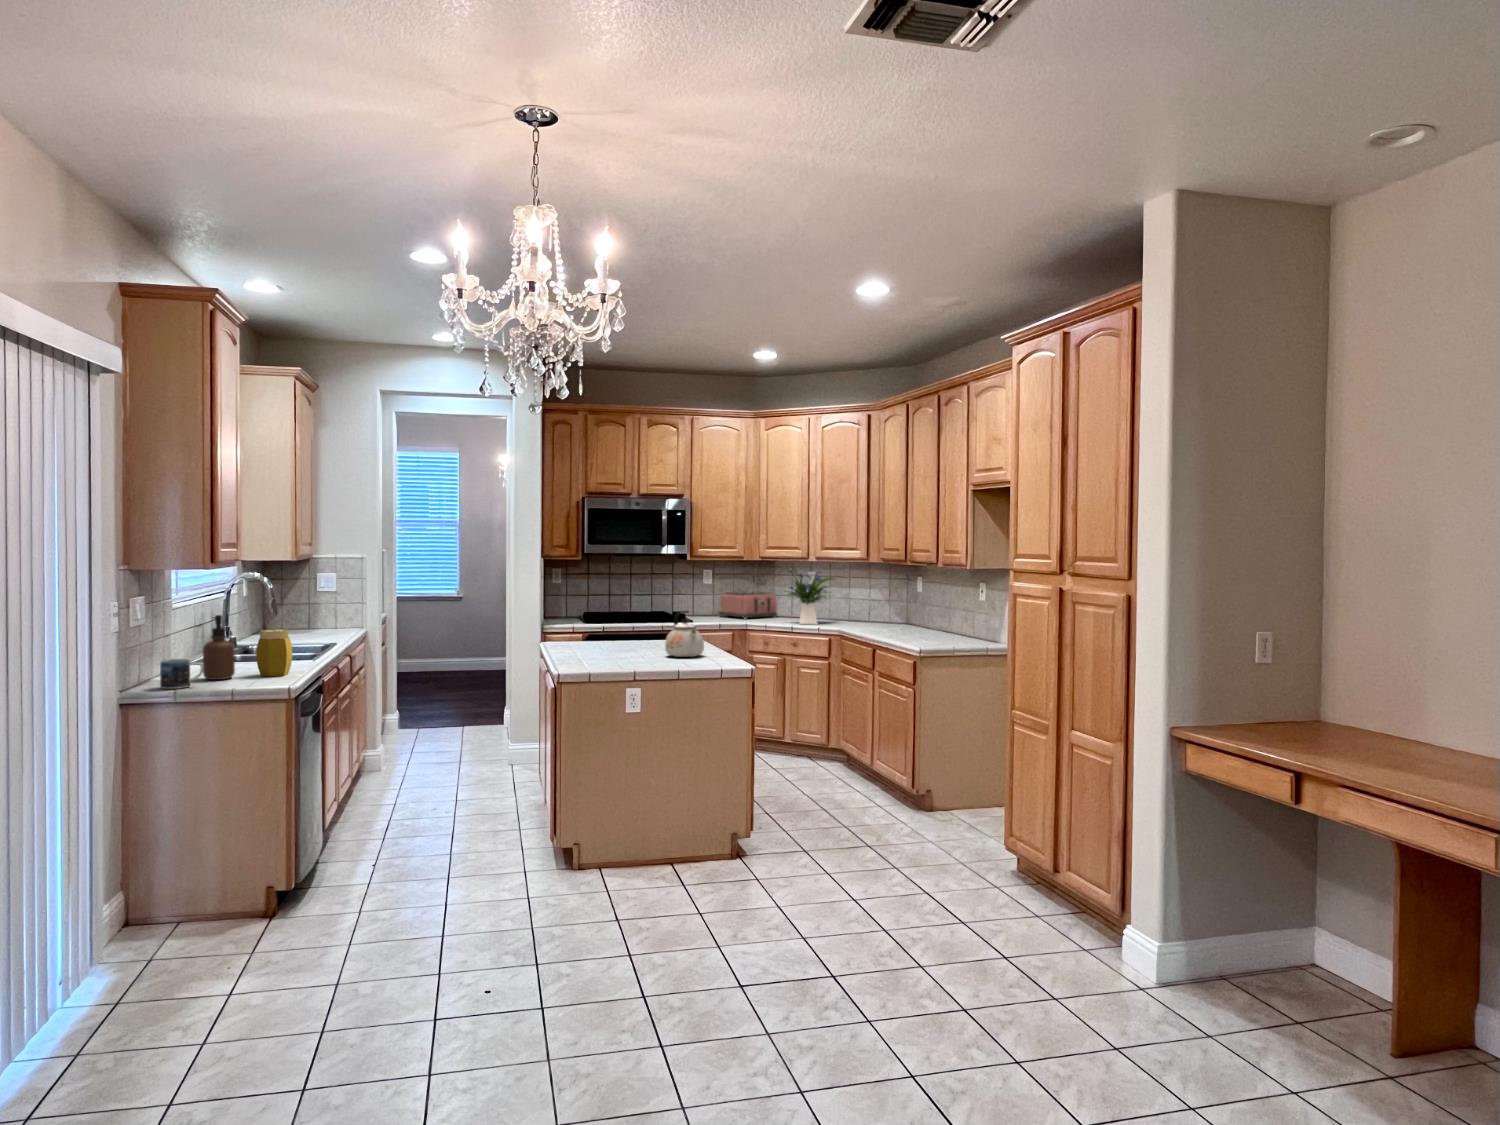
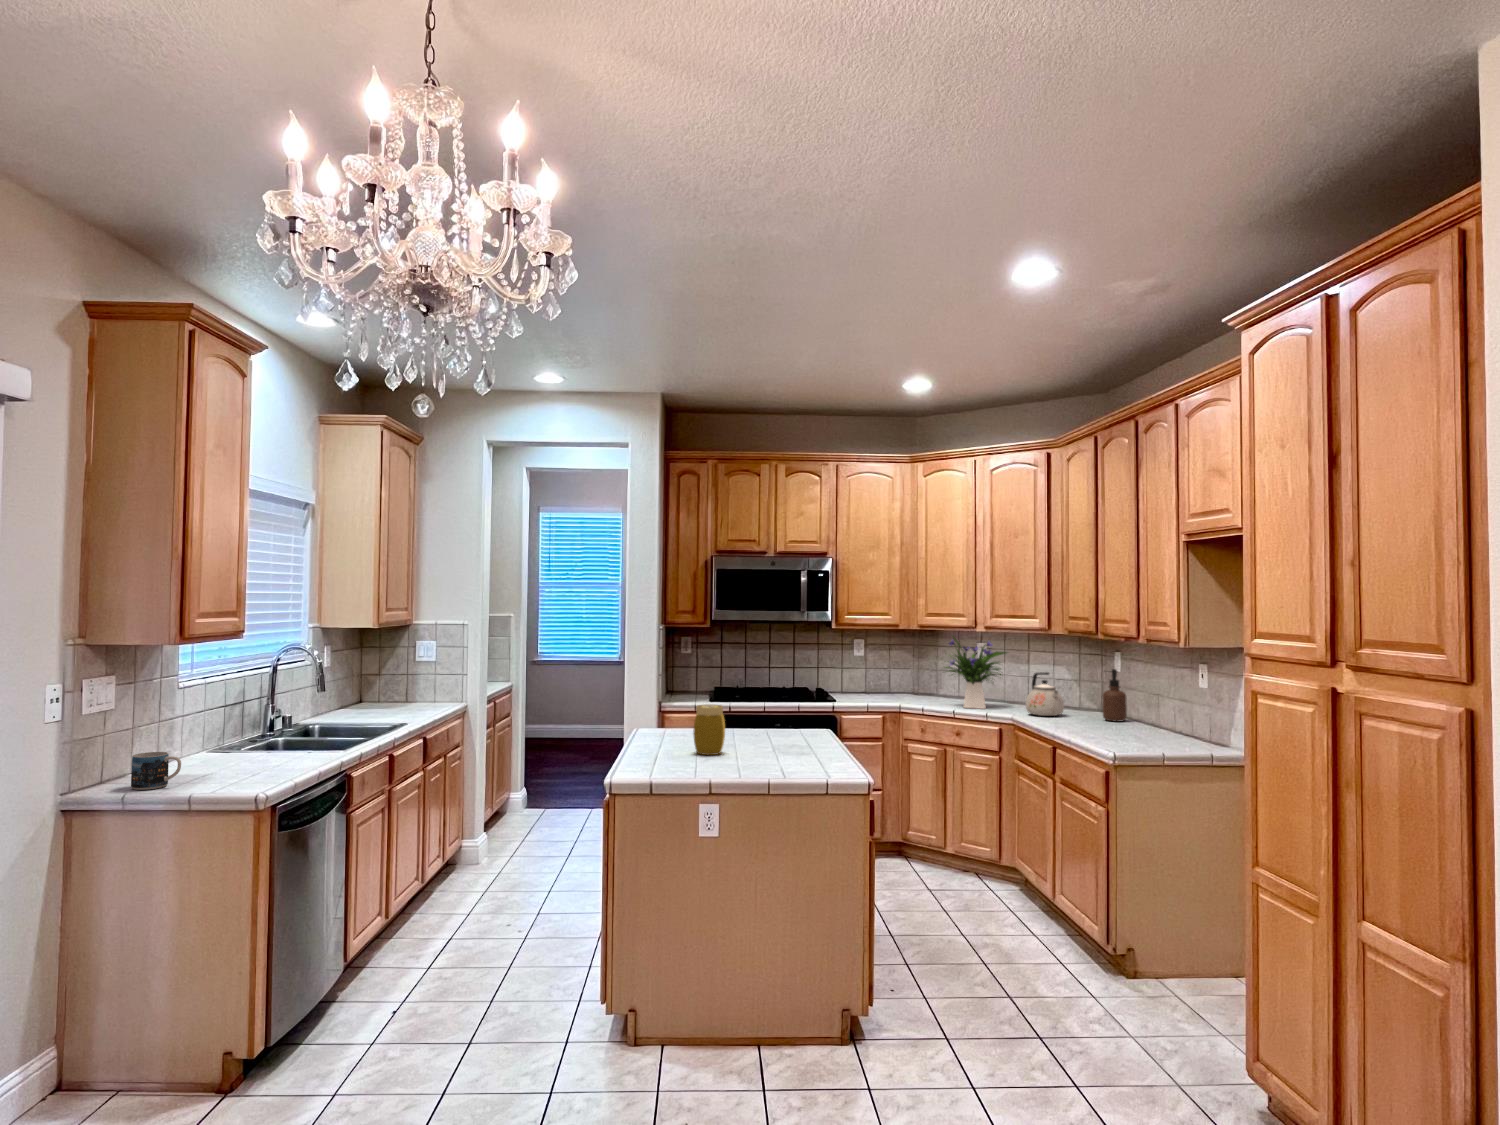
toaster: present [719,591,777,619] -> none [872,665,941,699]
kettle: present [665,611,704,657] -> present [1026,672,1064,716]
soap dispenser: present [203,615,235,680] -> present [1103,669,1127,721]
jar: present [256,629,292,676] -> present [693,705,725,755]

